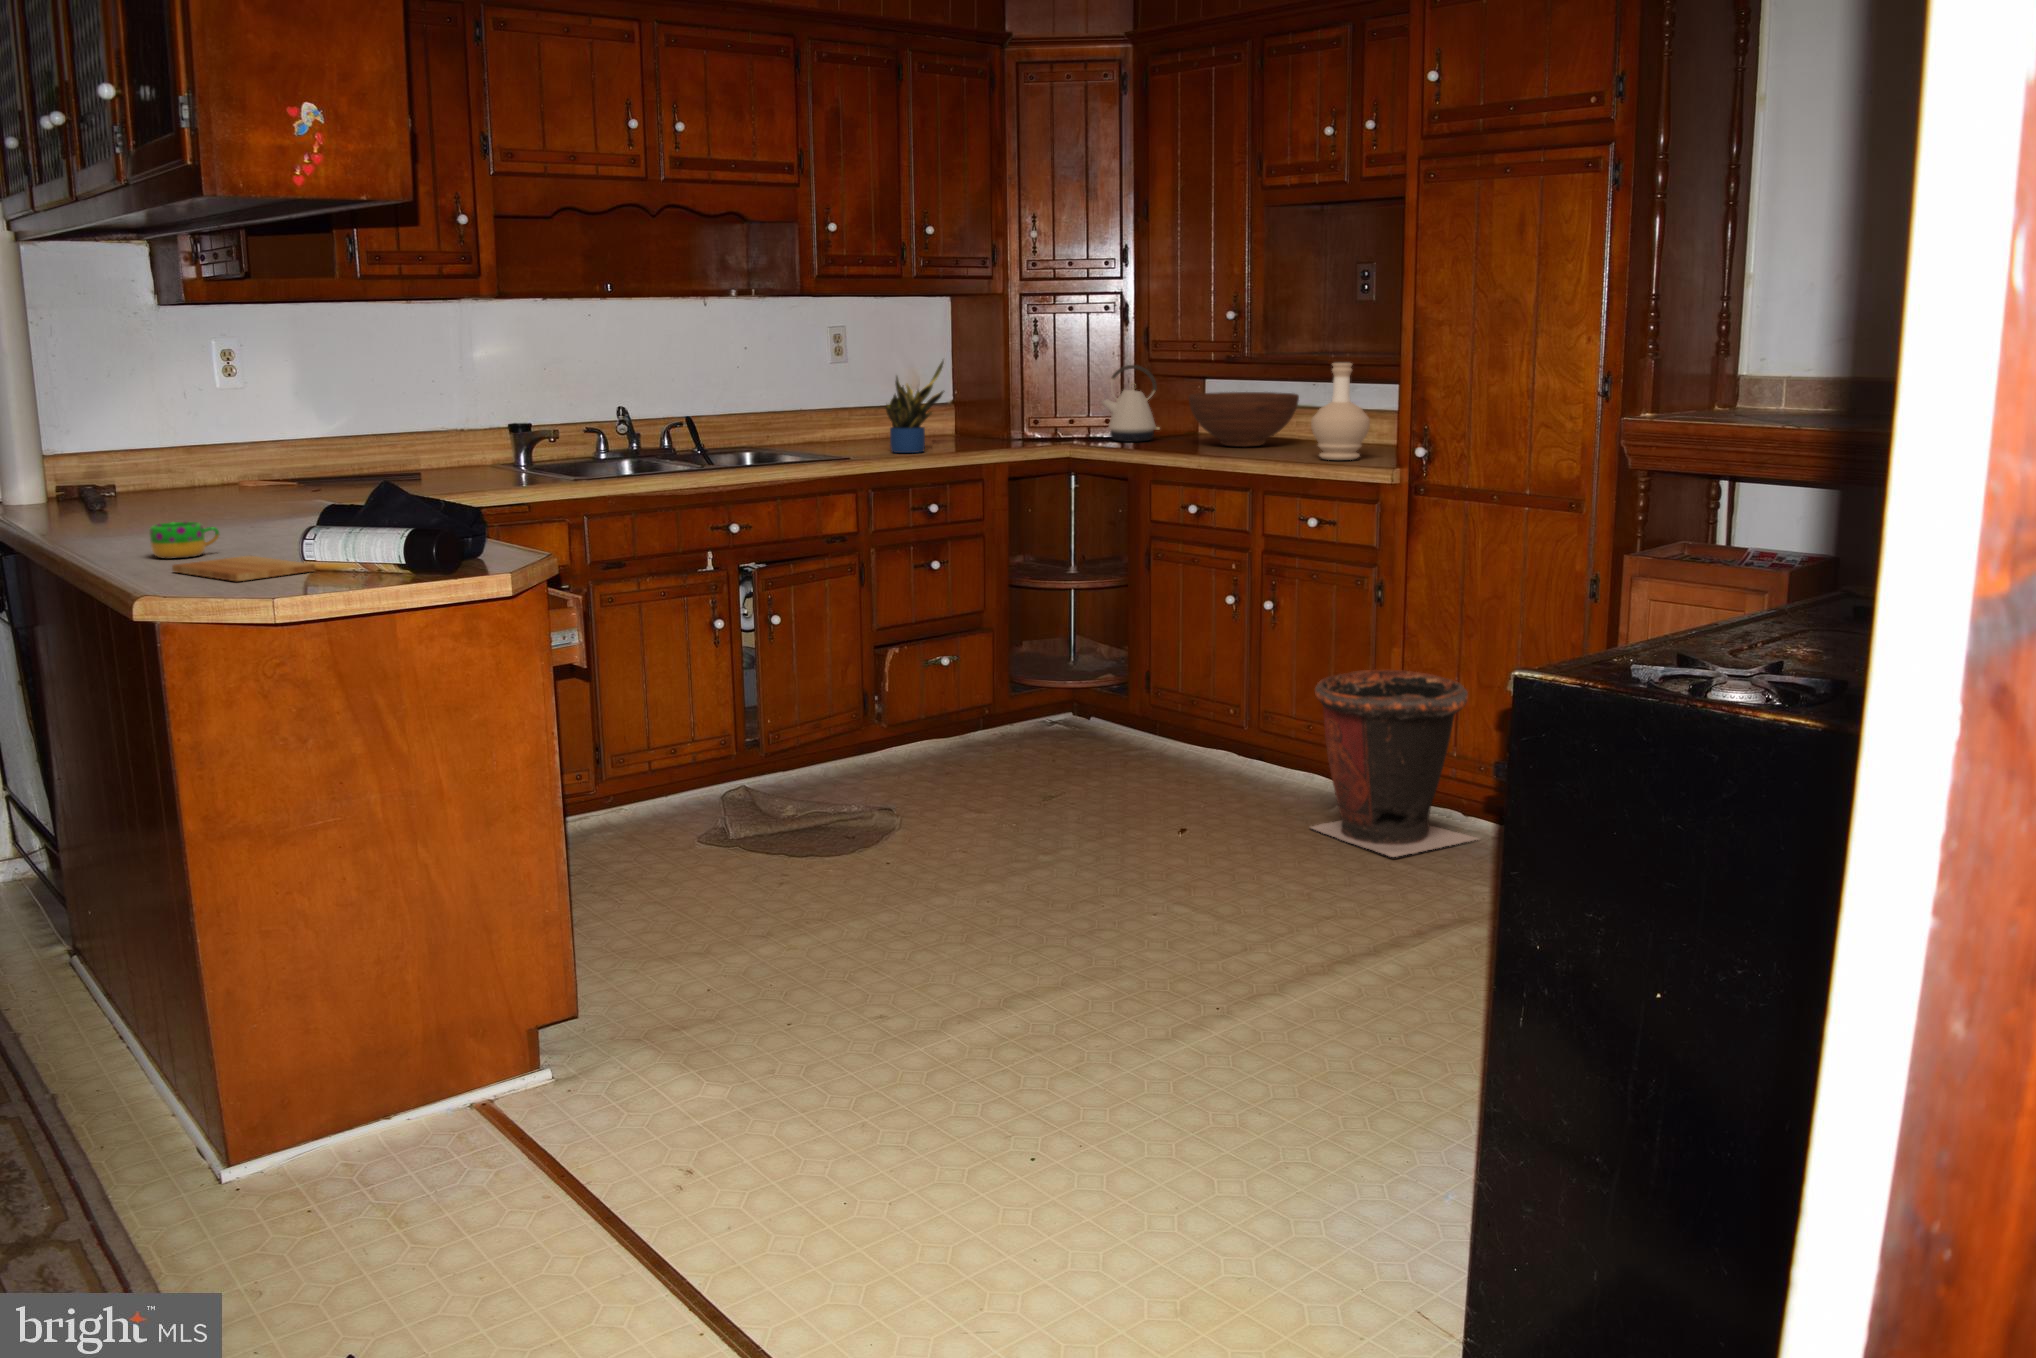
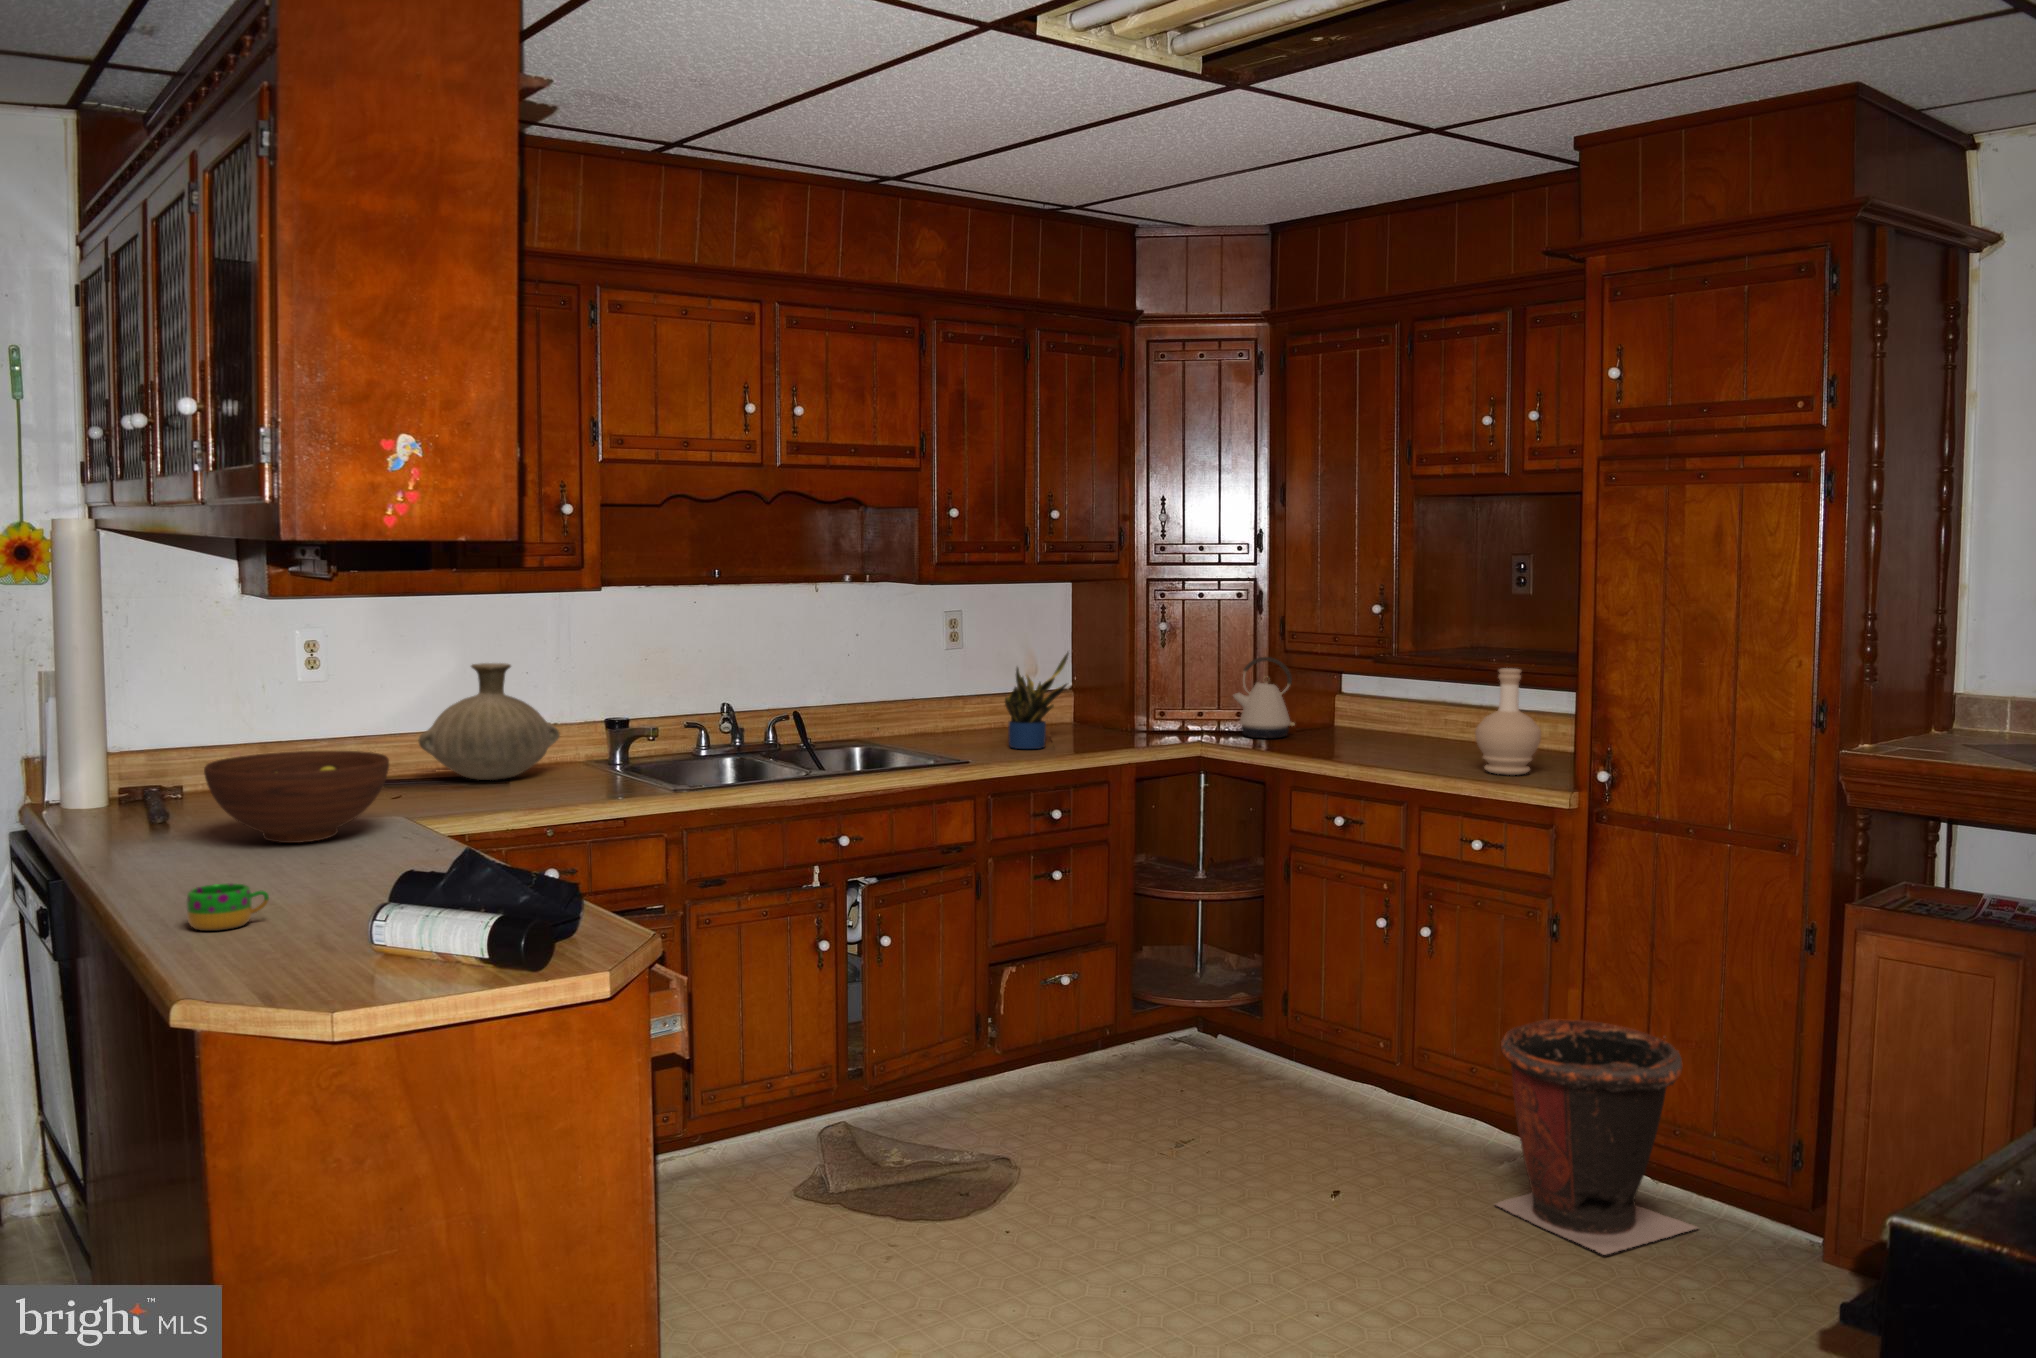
vase: none [334,369,466,477] -> present [418,663,560,780]
fruit bowl: present [1189,392,1299,447] -> present [204,751,389,843]
cutting board: present [172,556,314,581] -> none [204,933,374,984]

